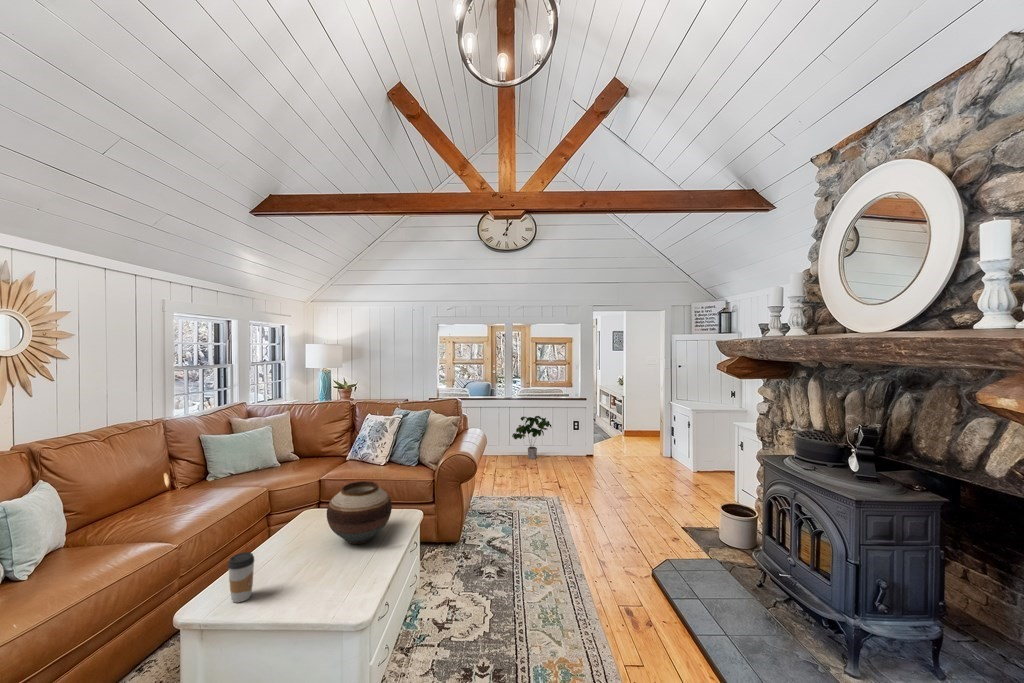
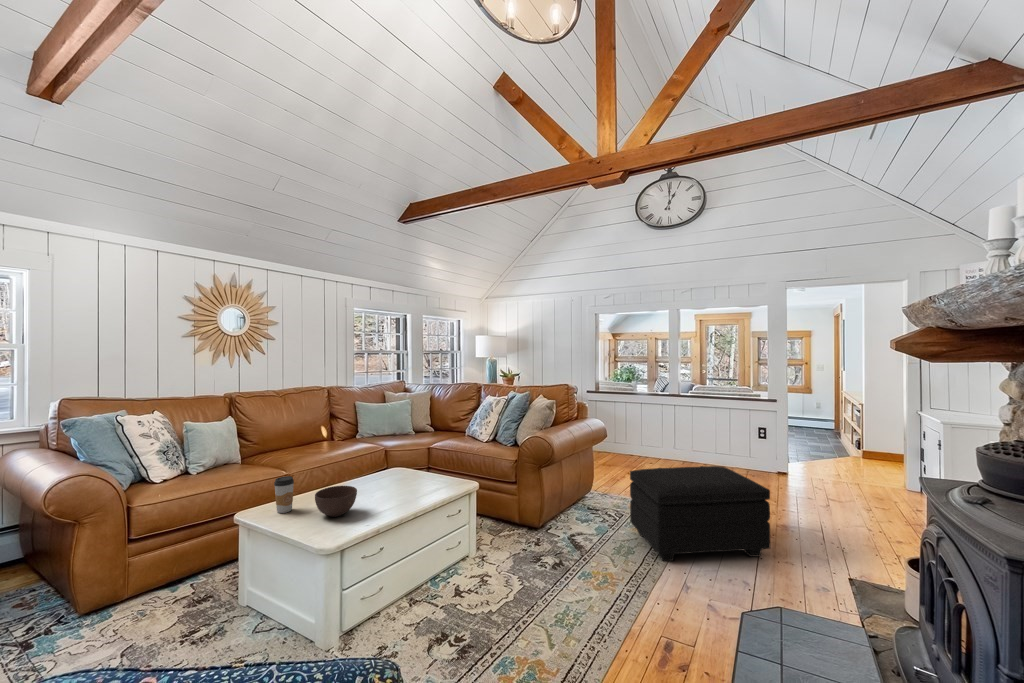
potted plant: present [512,416,552,459] -> none [675,417,725,469]
footstool: none [530,459,634,545] -> present [630,466,770,561]
vase: present [327,481,392,544] -> none [372,442,429,496]
bowl: none [295,546,346,588] -> present [315,486,357,517]

